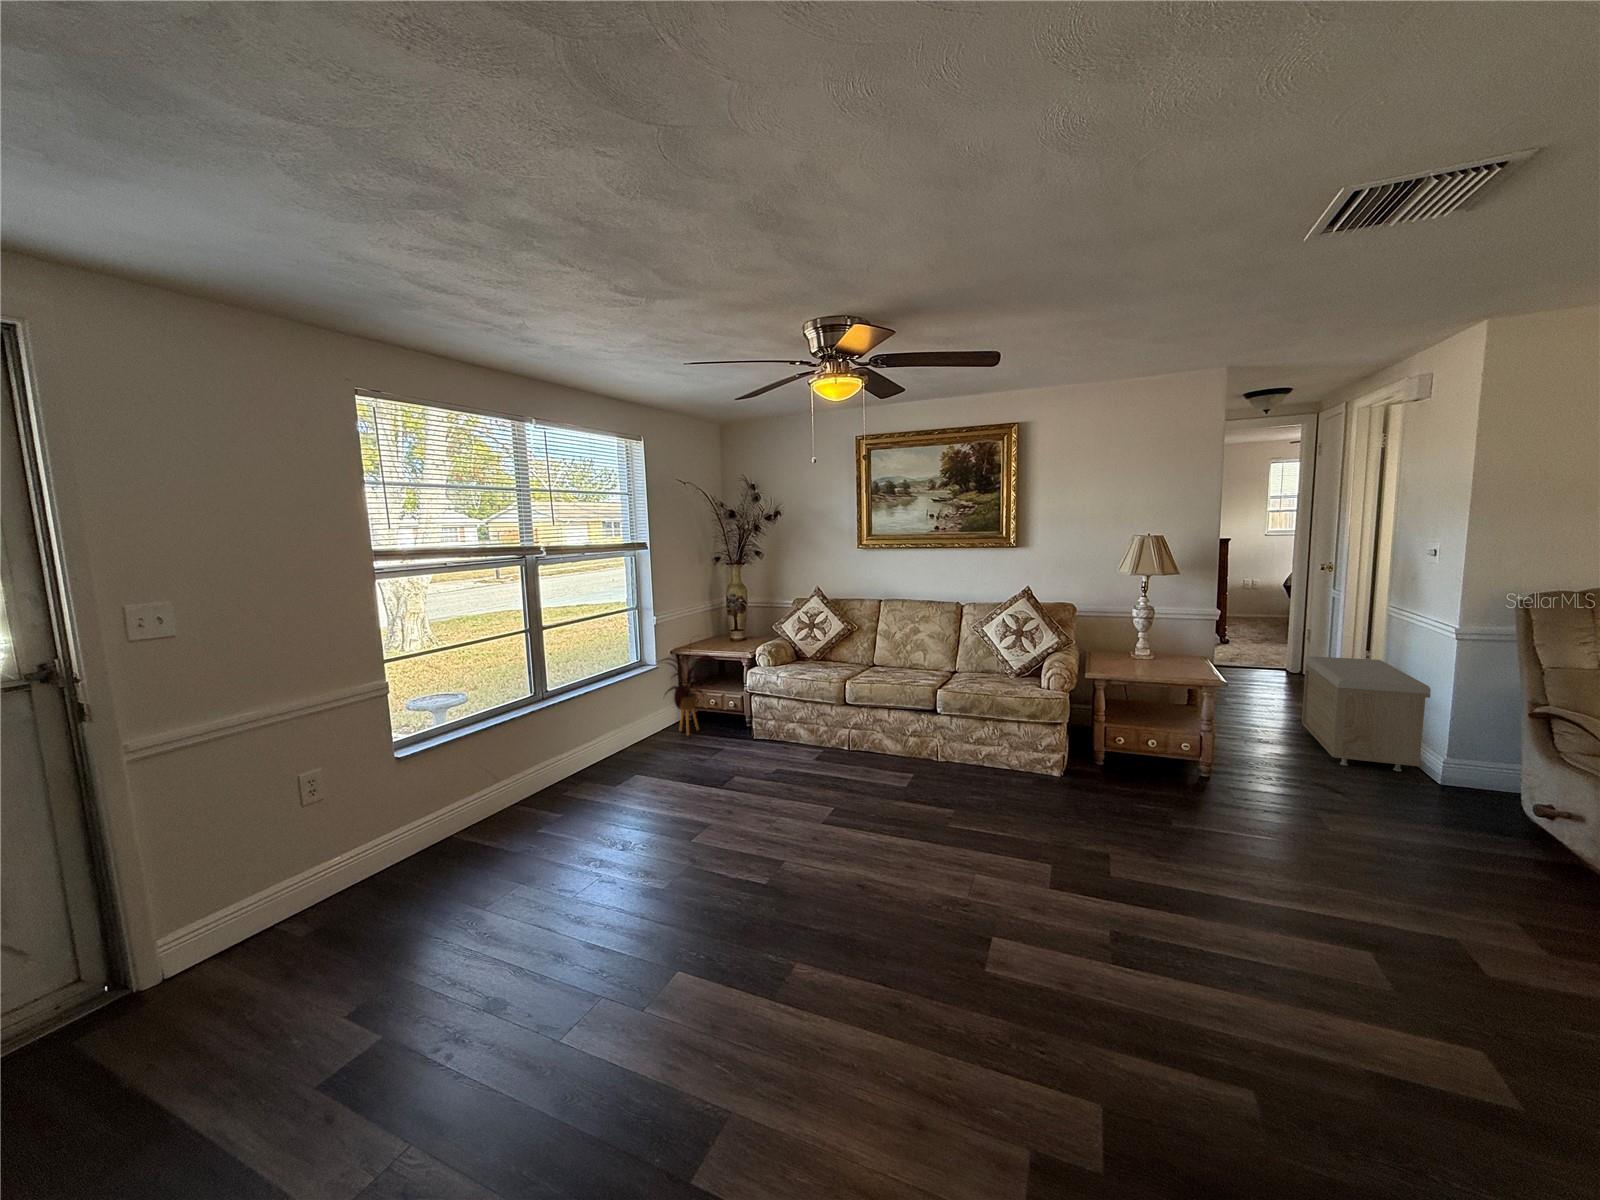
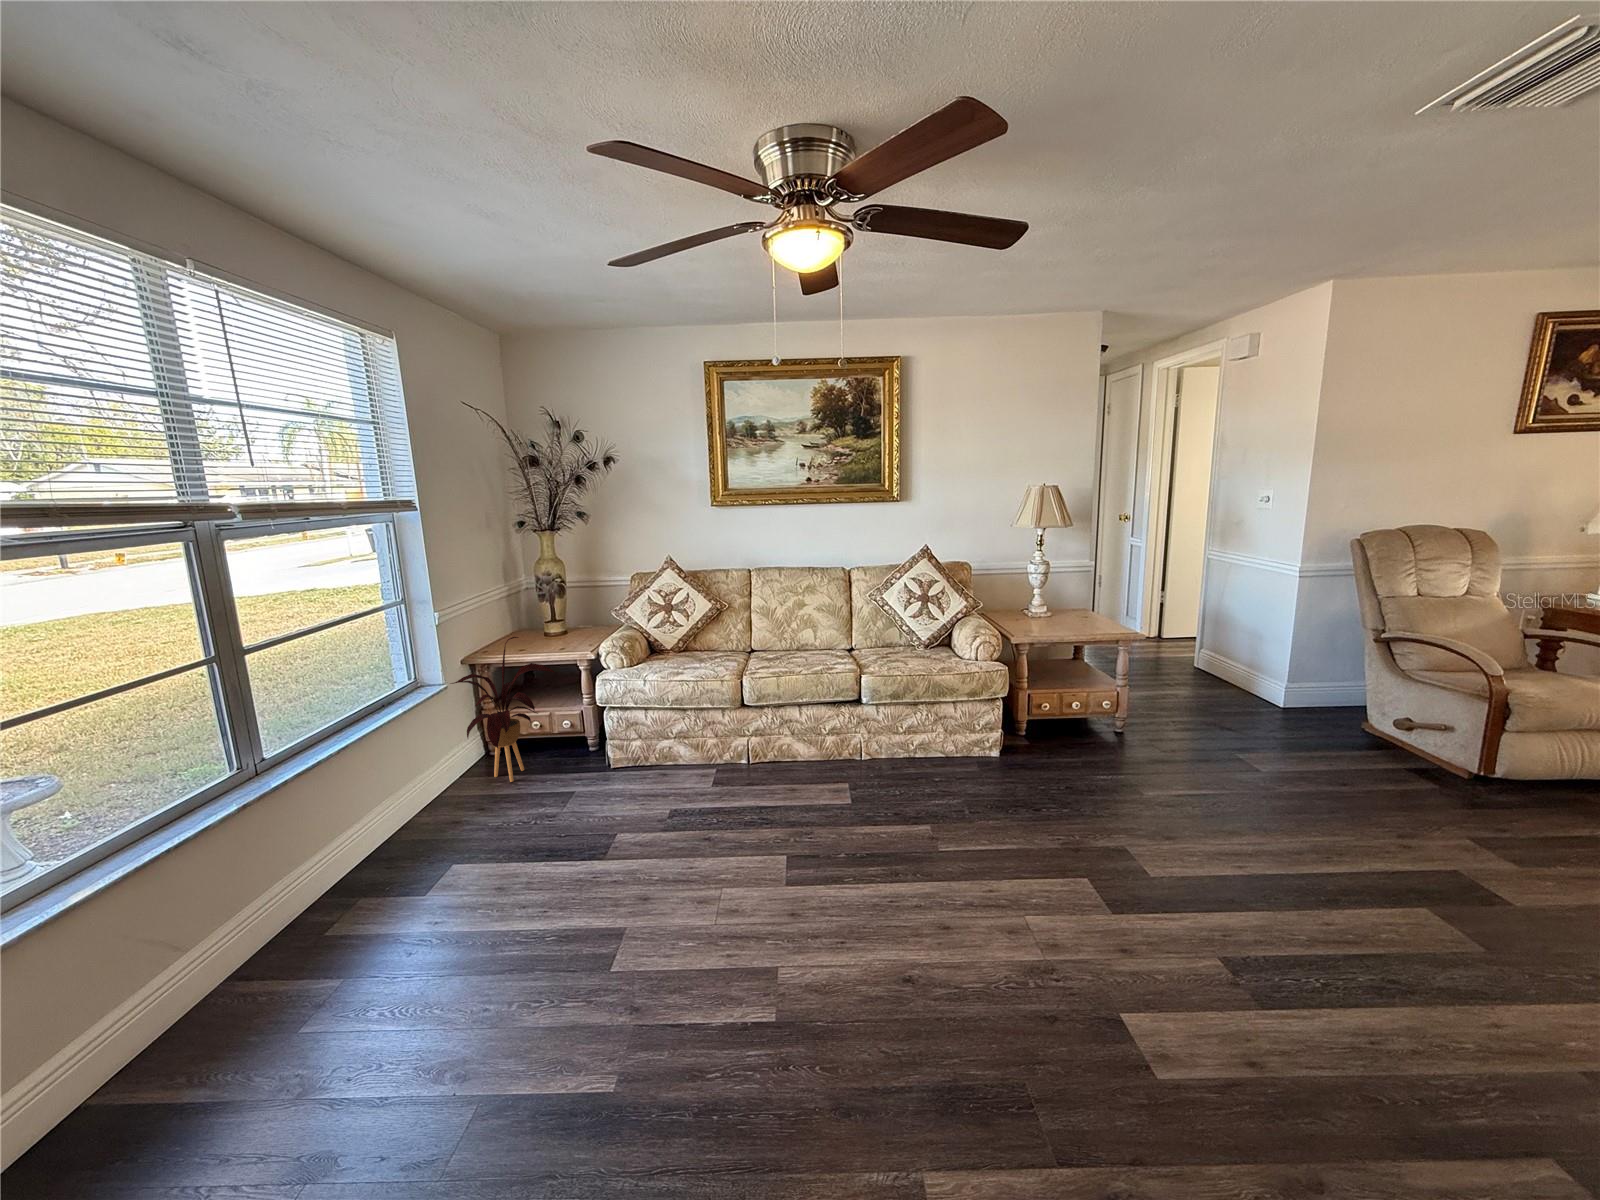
storage bench: present [1302,656,1431,771] -> none [1150,598,1276,699]

